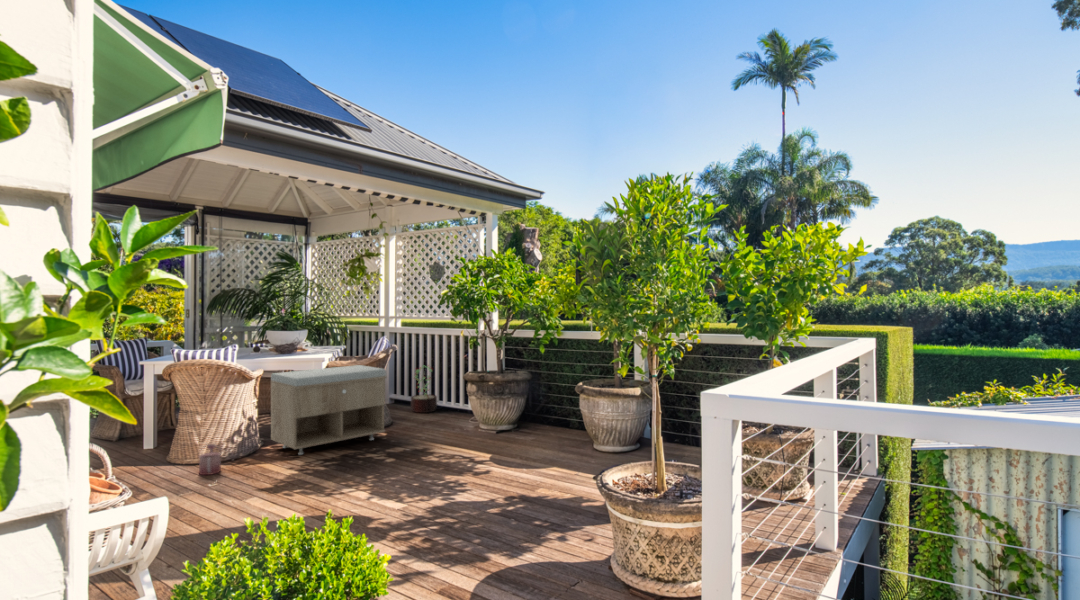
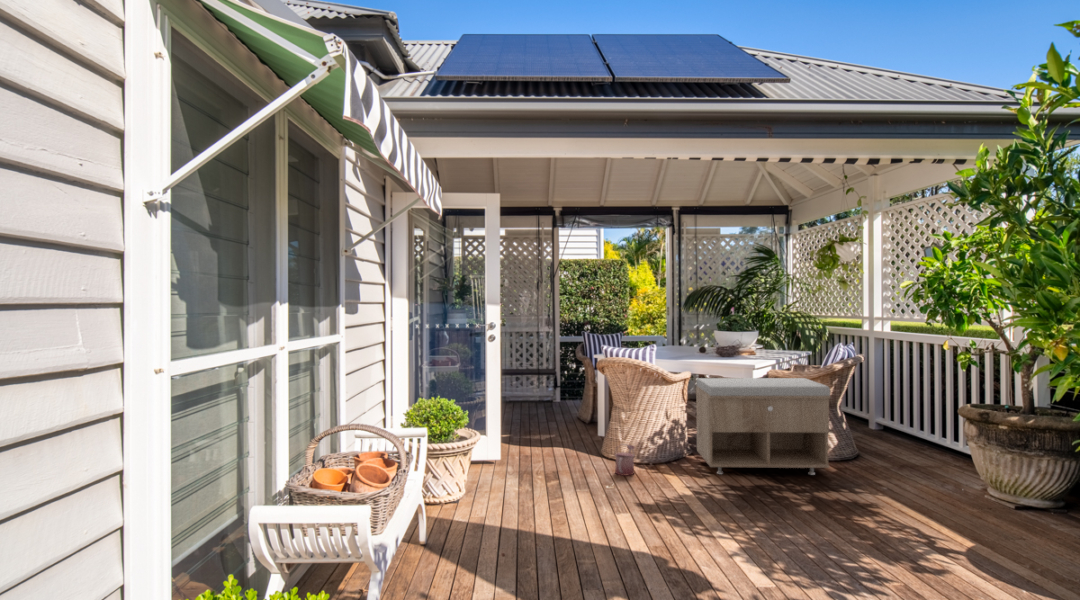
decorative plant: present [411,365,437,413] -> none [894,386,936,453]

